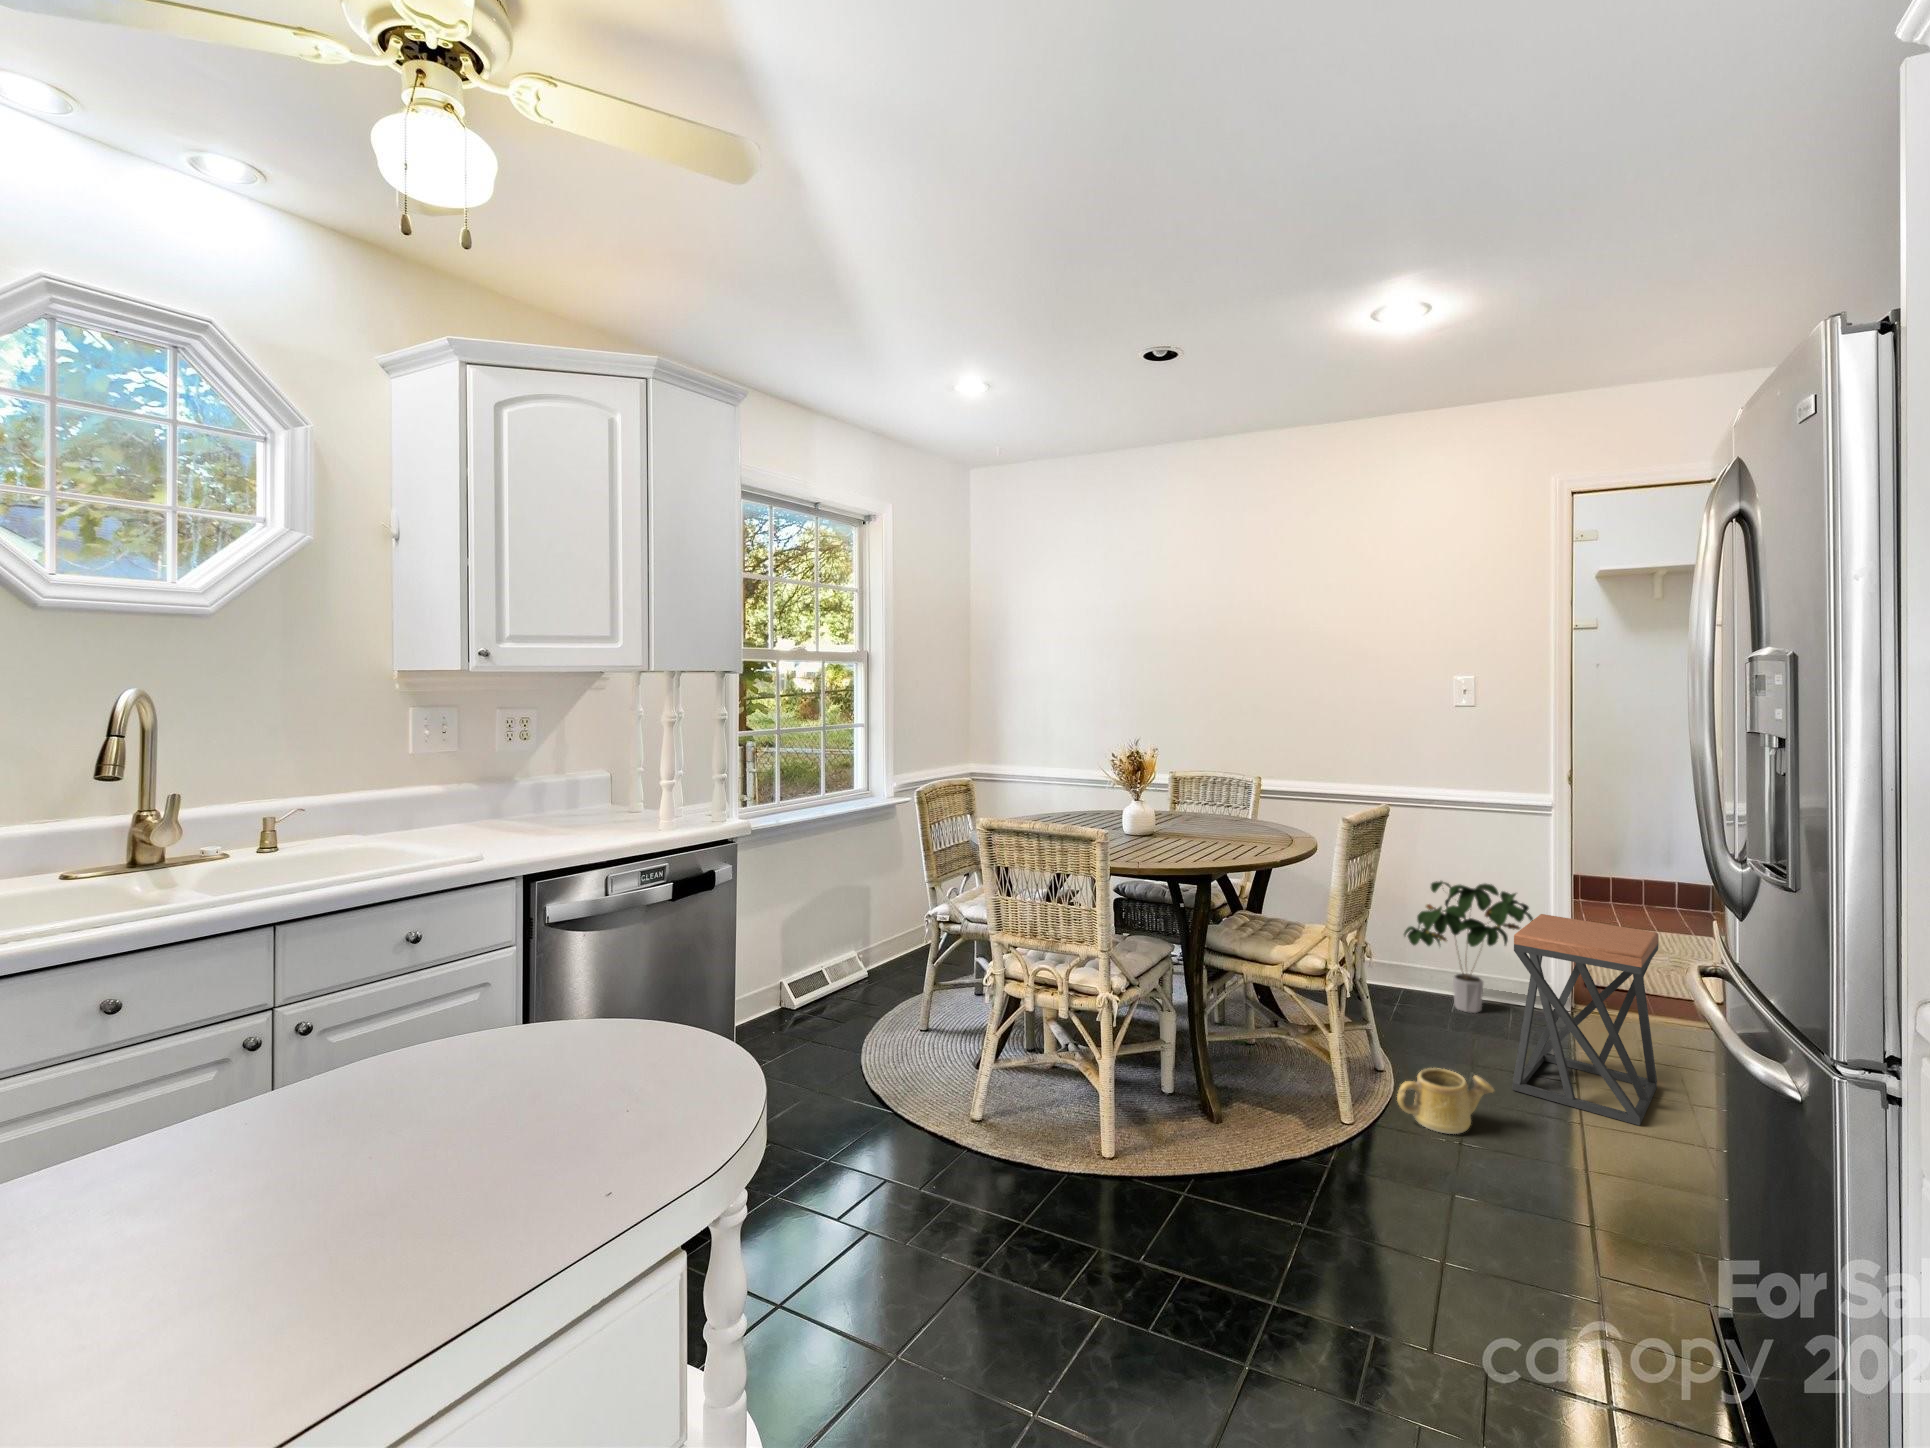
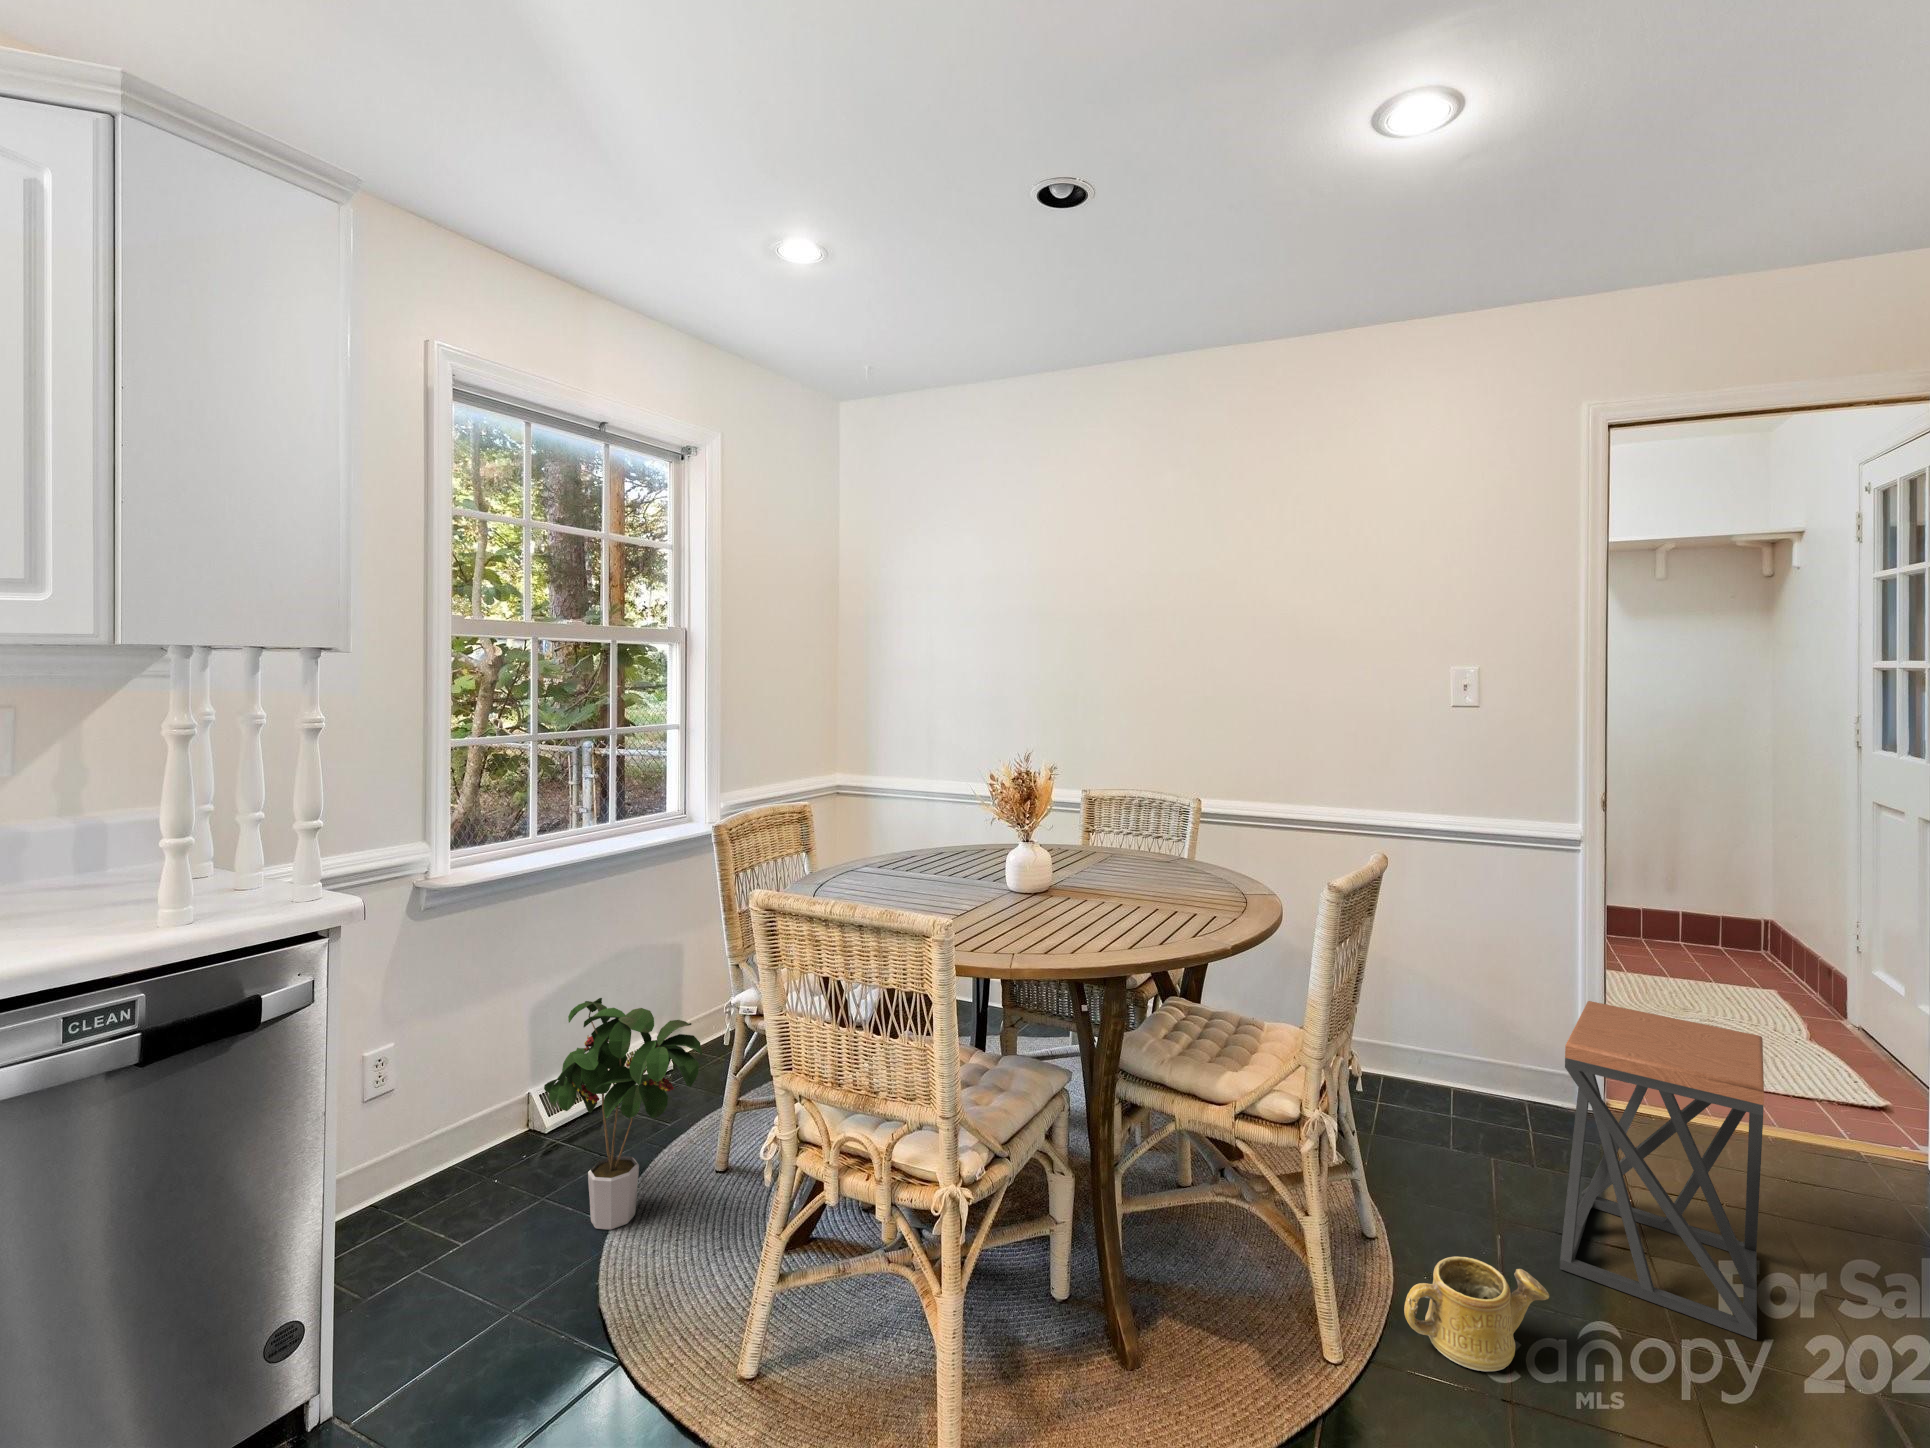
potted plant: present [1404,881,1533,1013] -> present [544,998,702,1230]

